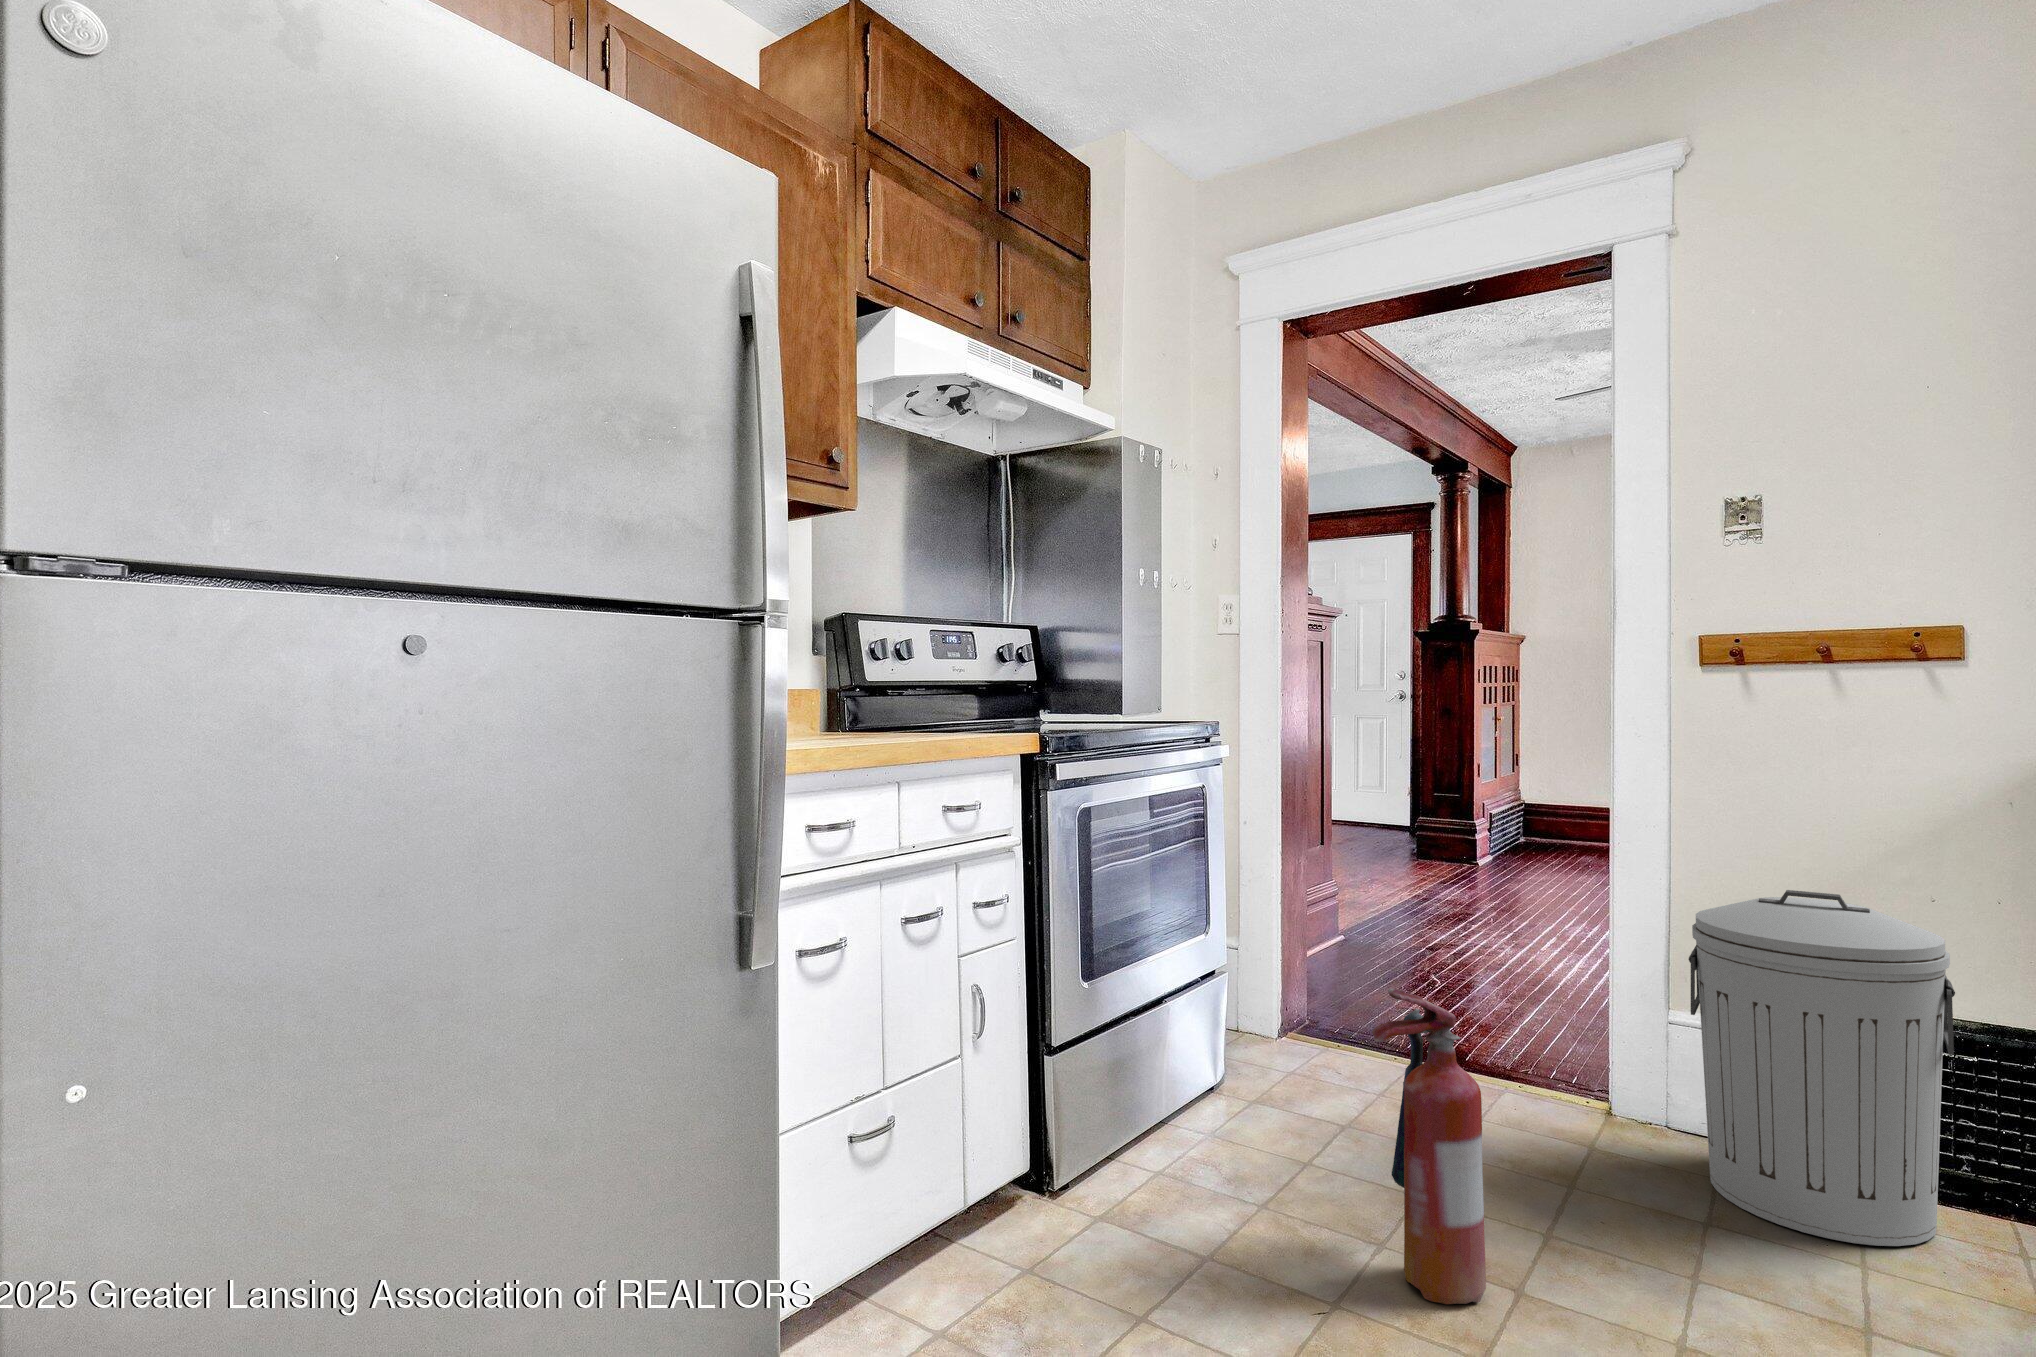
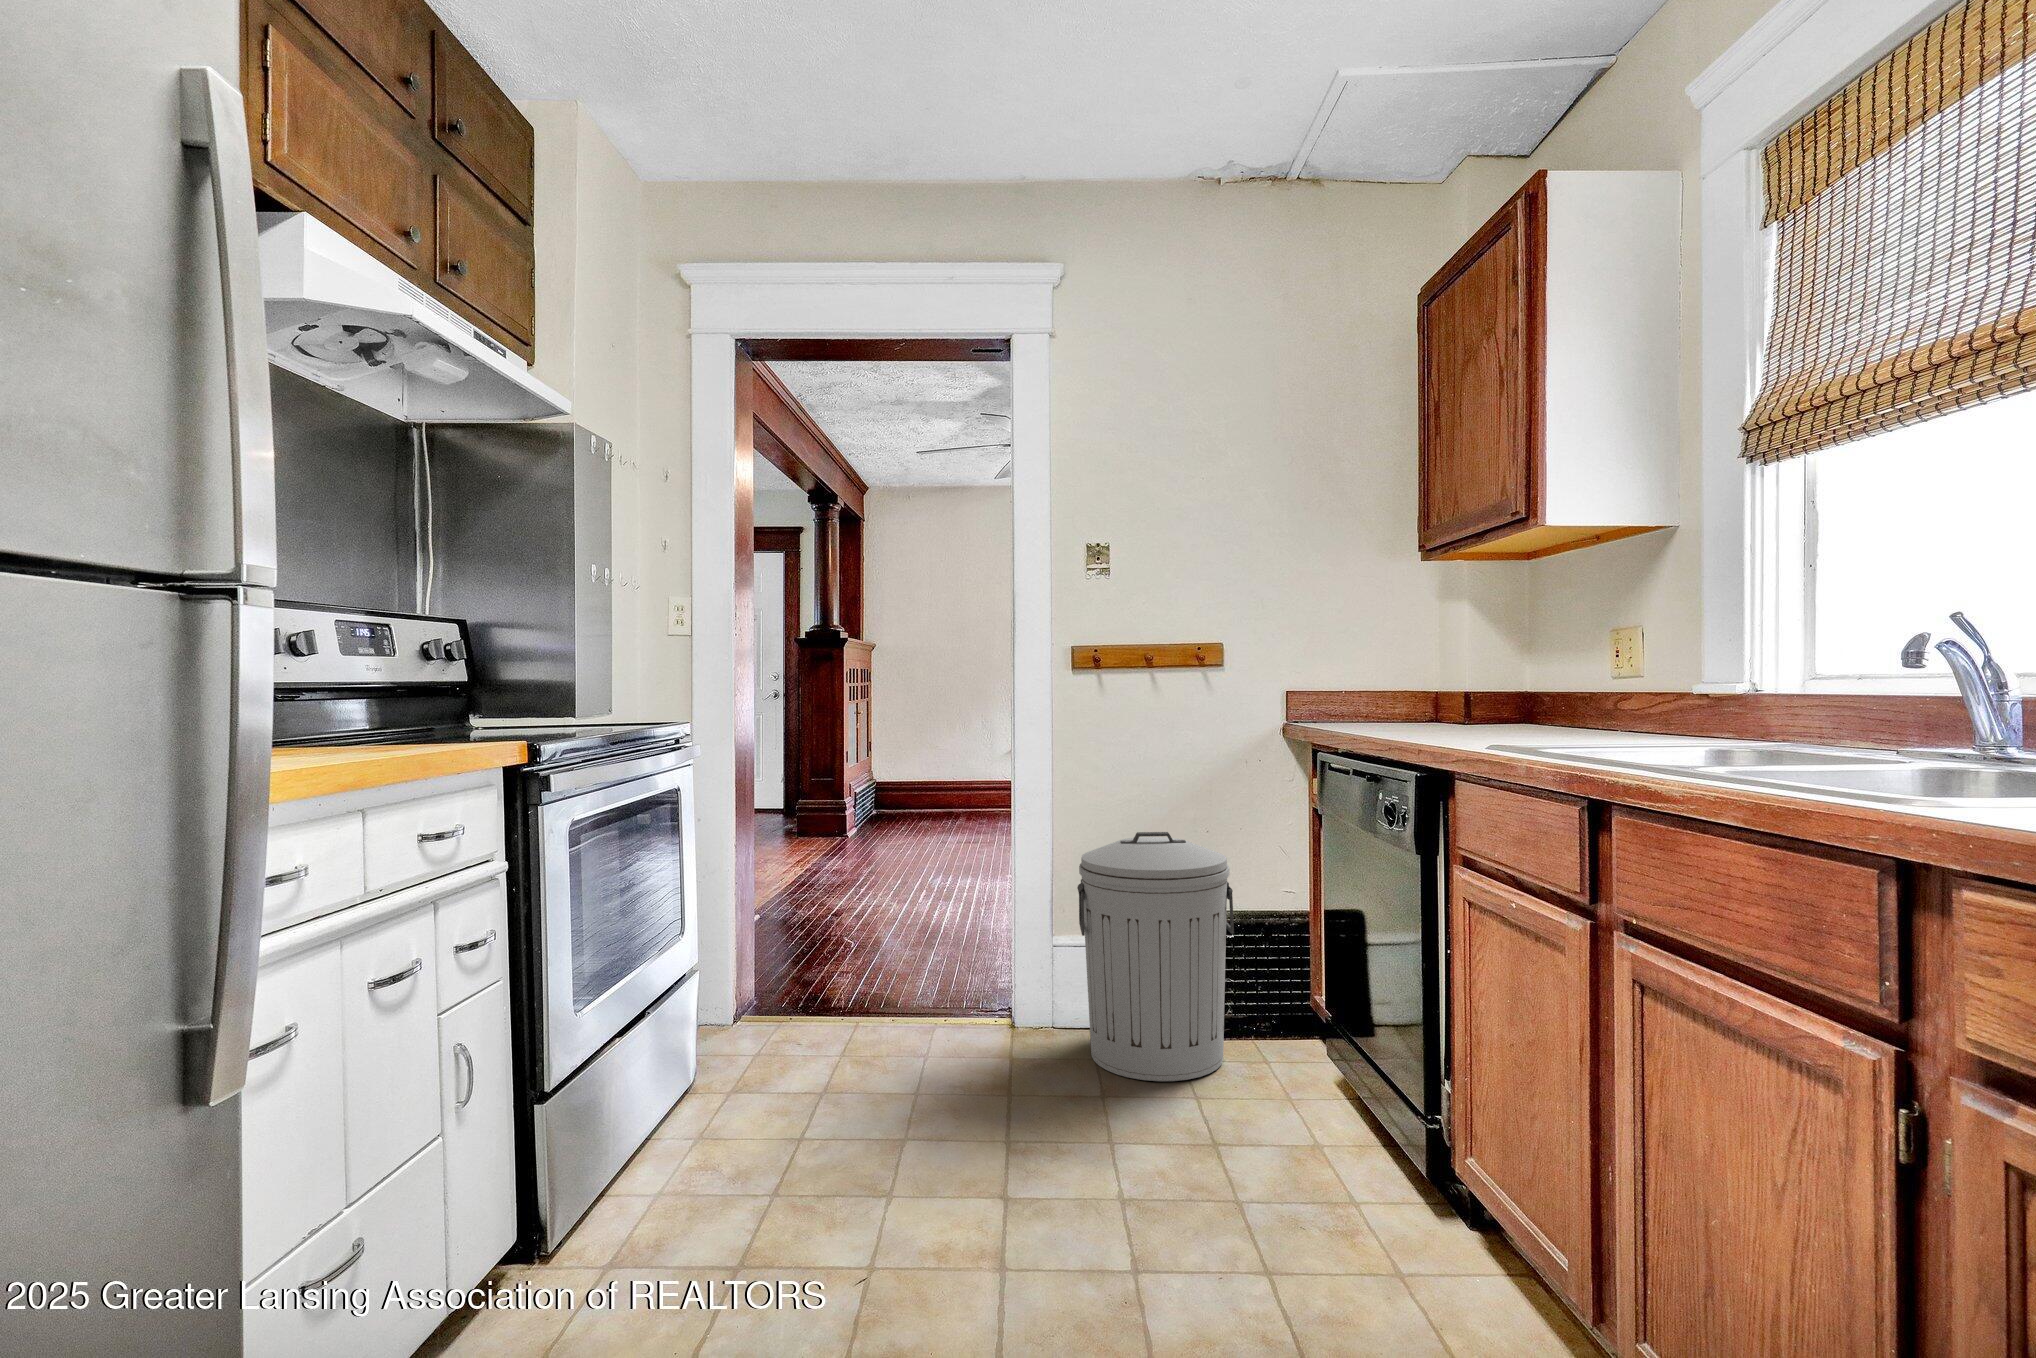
fire extinguisher: present [1372,989,1486,1304] -> none [897,959,987,1232]

